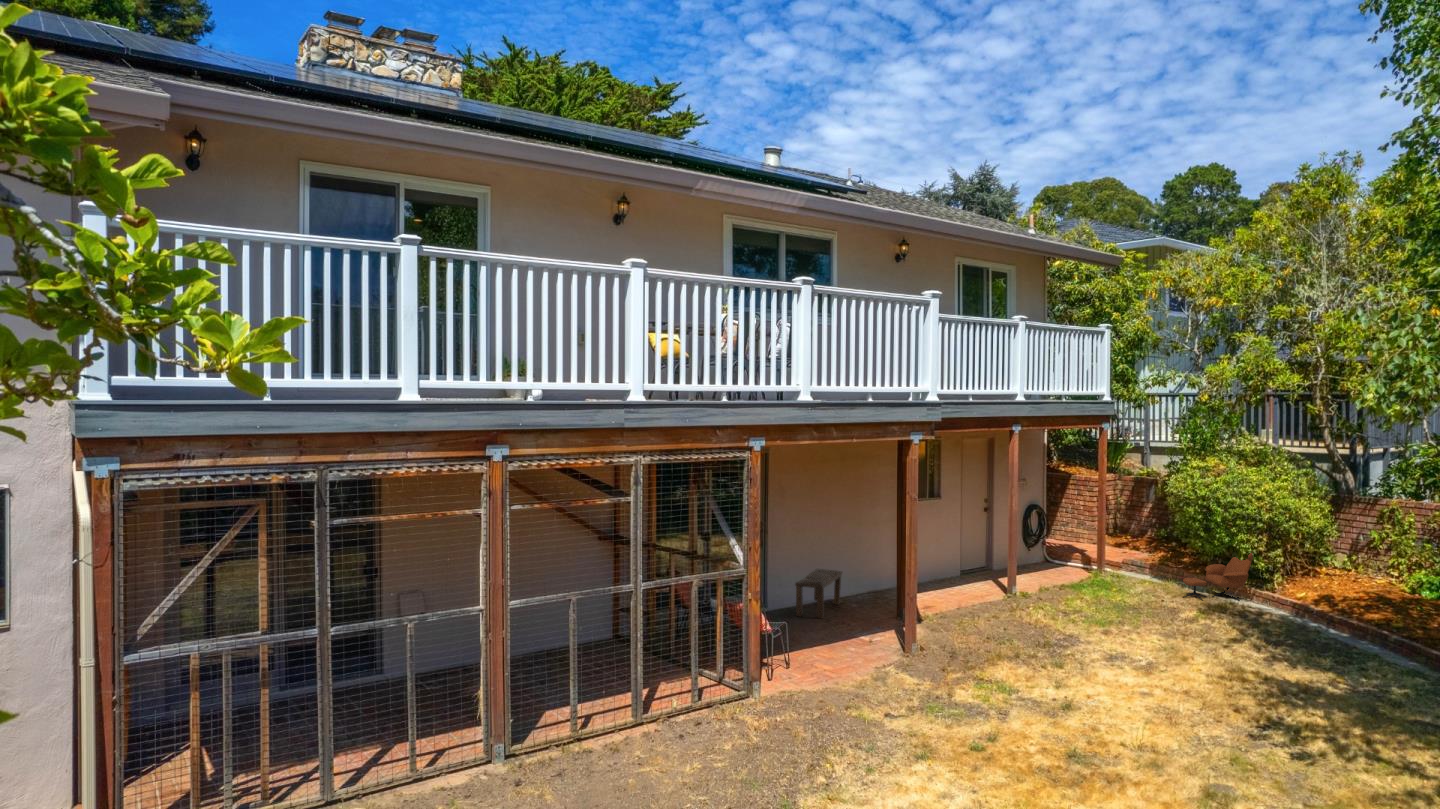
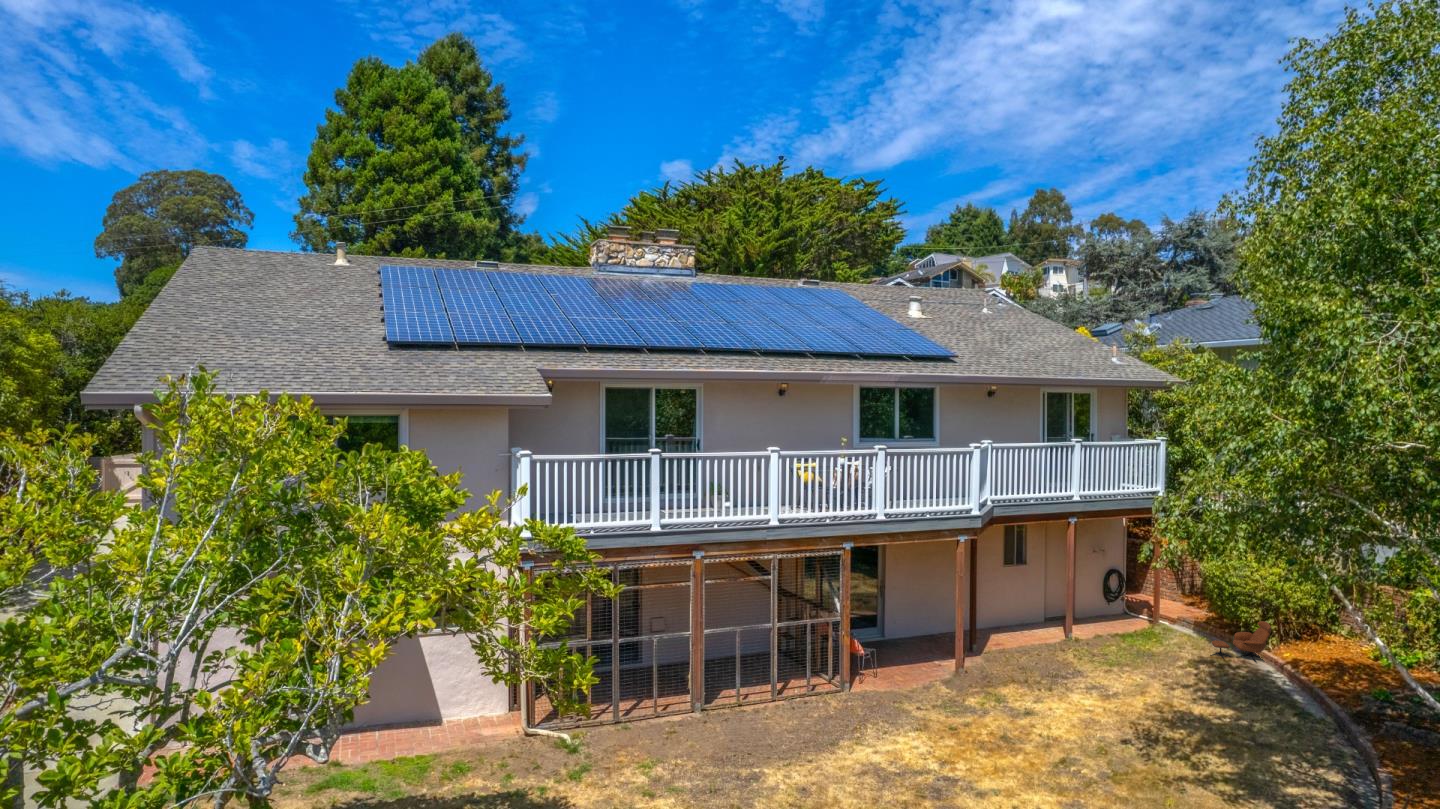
bench: present [795,569,842,619] -> none [898,609,935,646]

